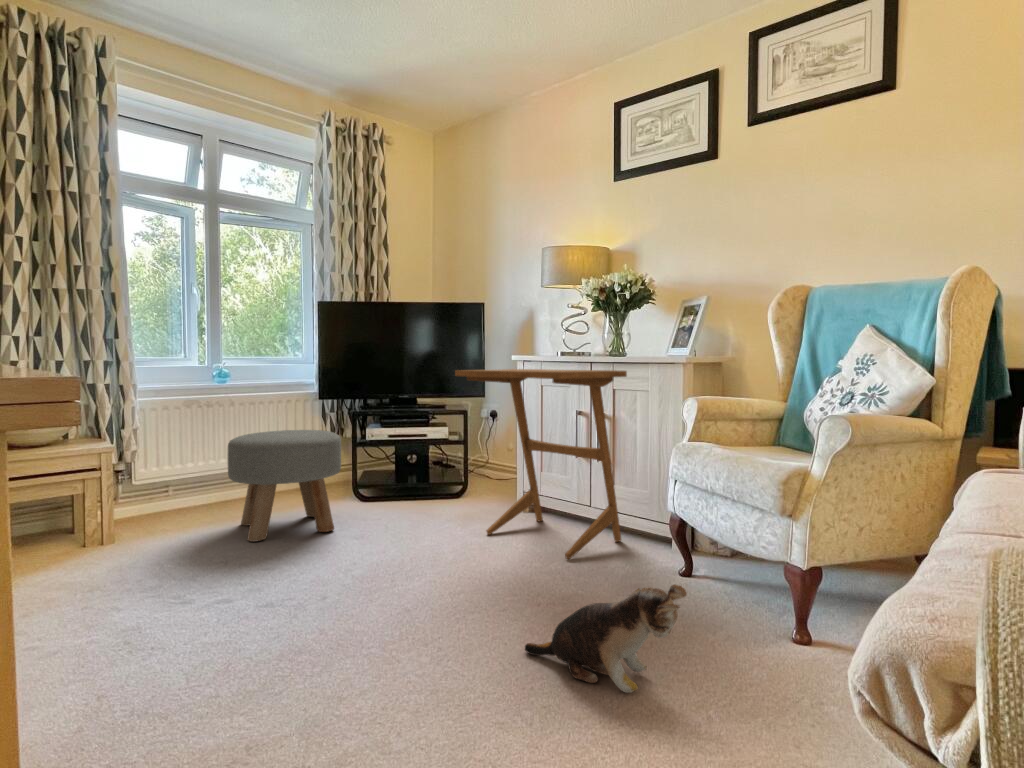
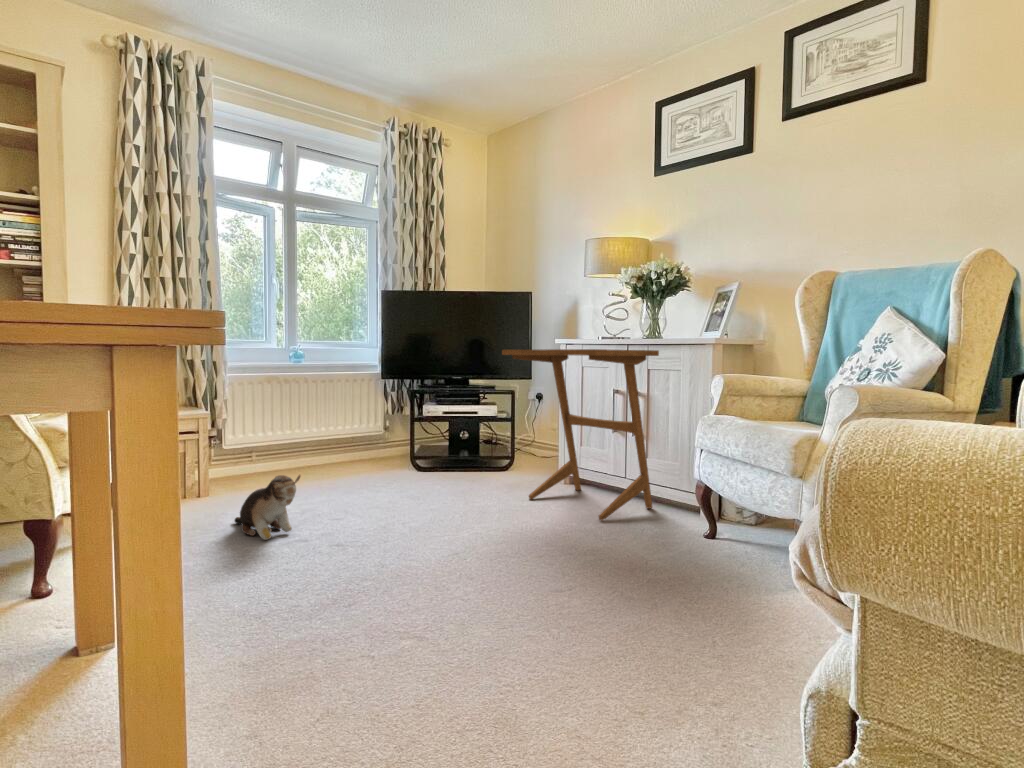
ottoman: present [228,430,341,542] -> none [303,404,401,498]
plush toy: present [525,585,687,693] -> present [235,475,300,540]

